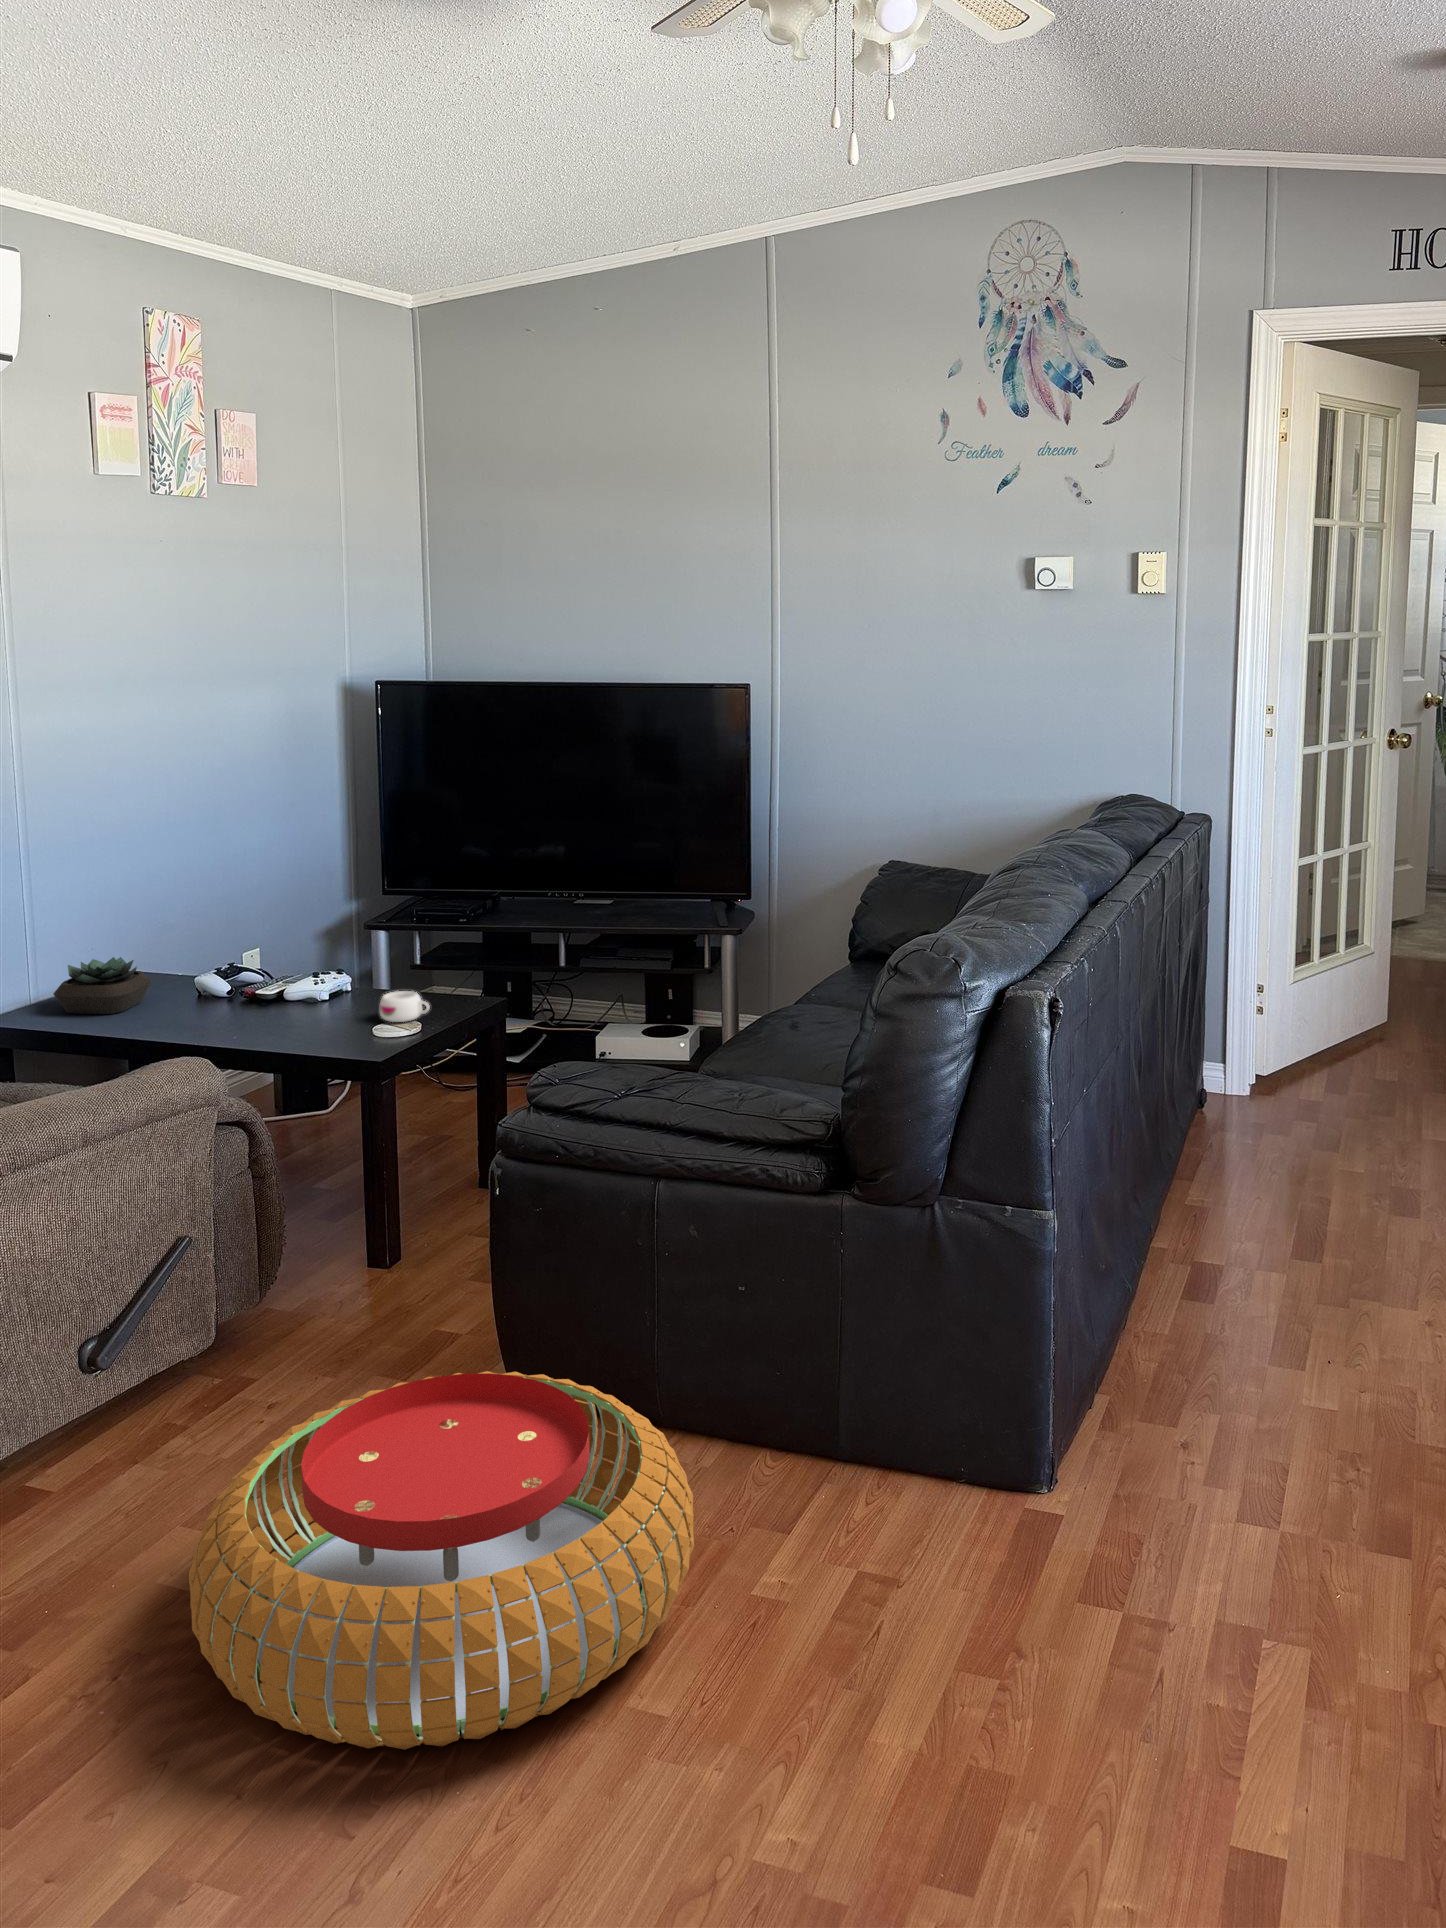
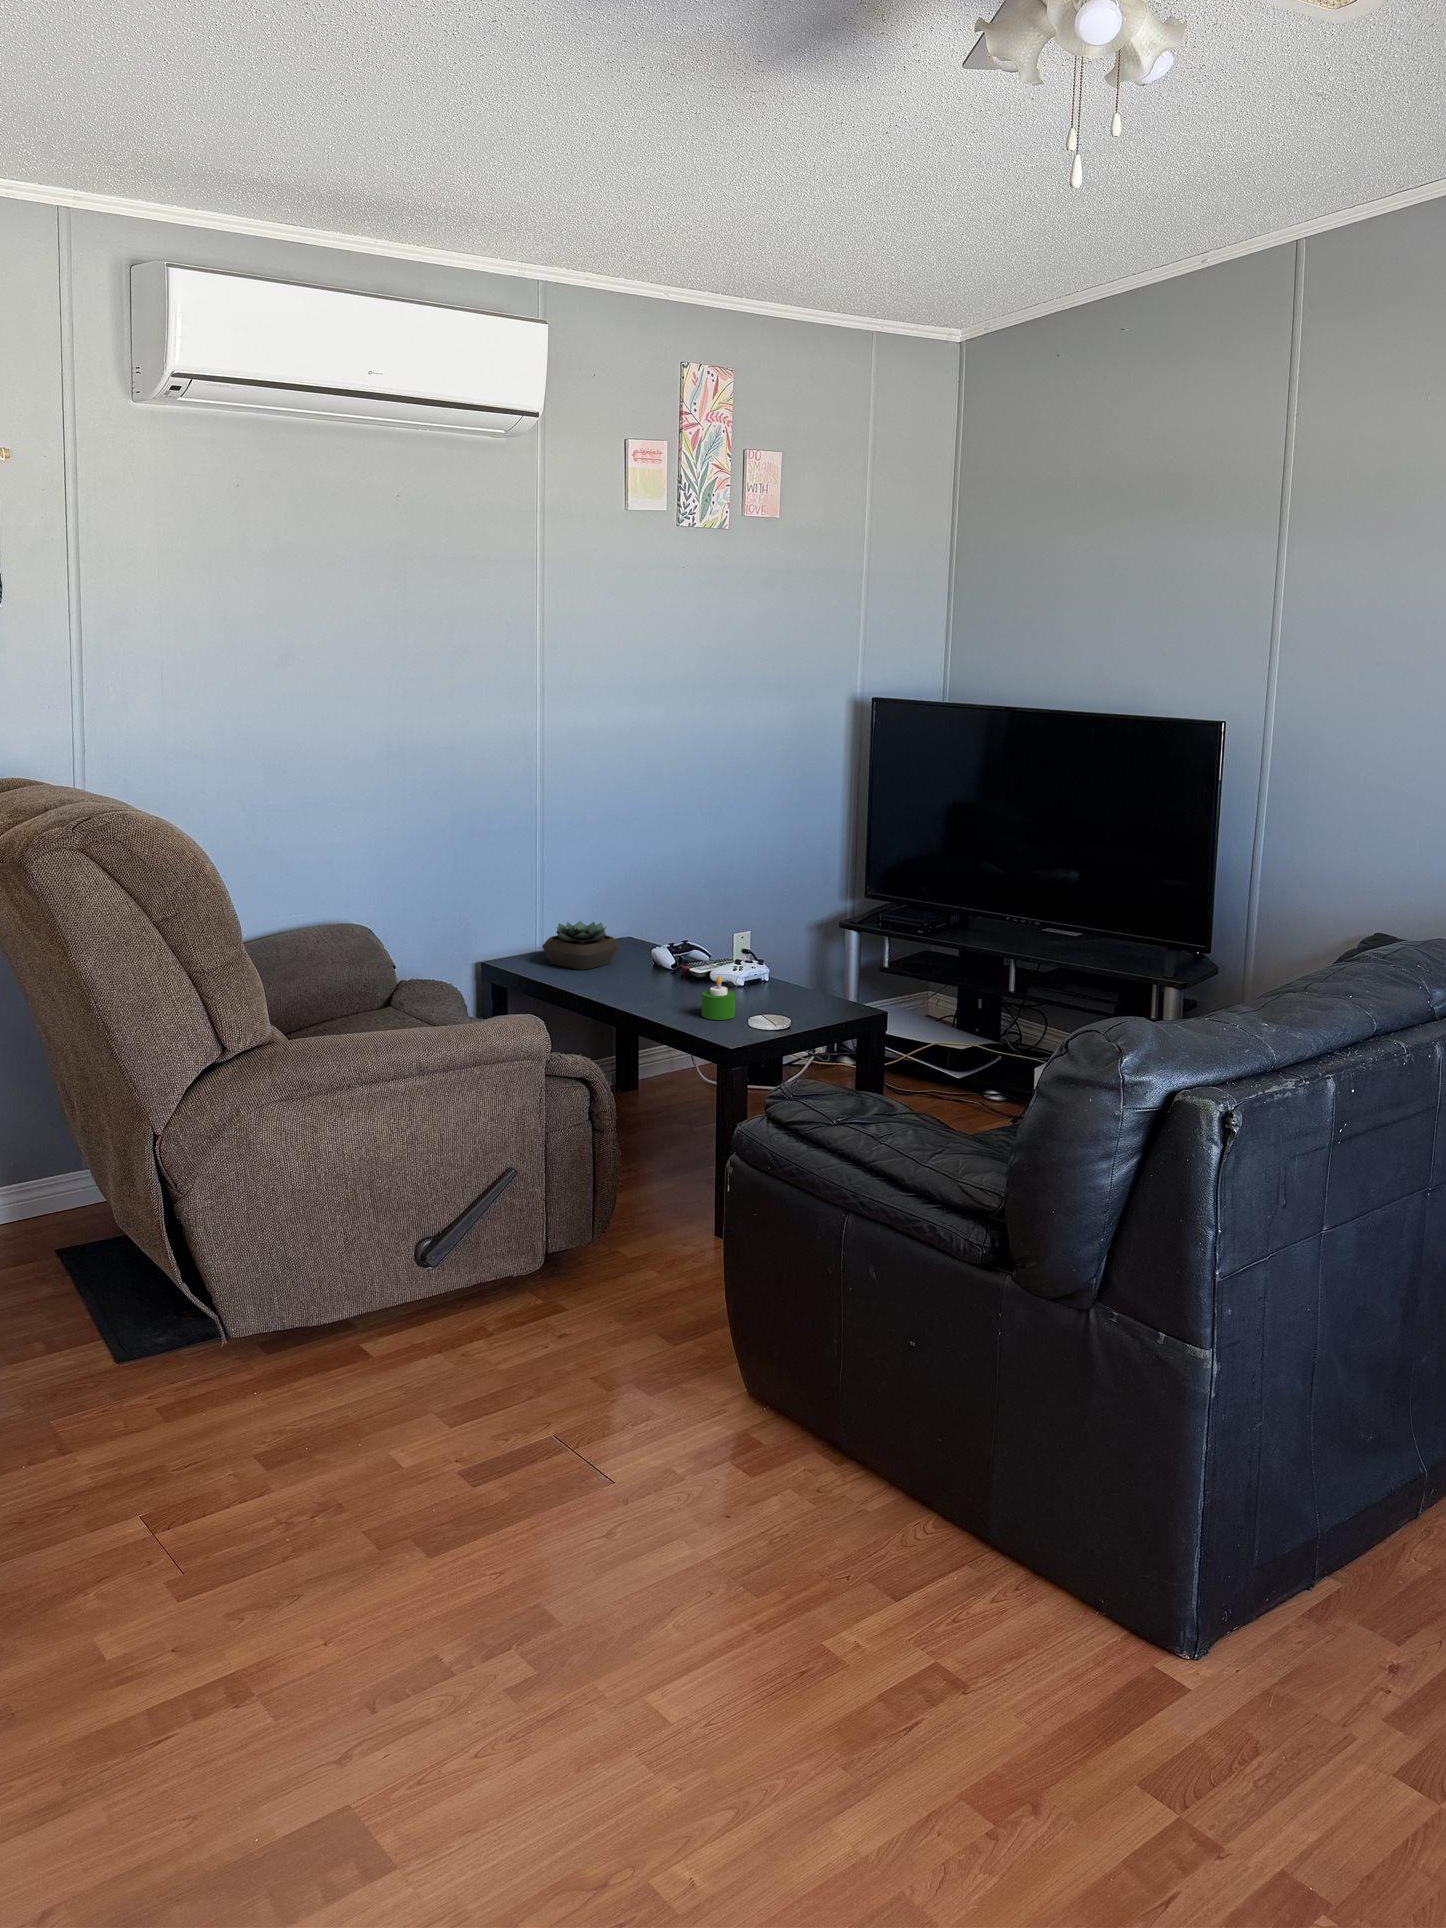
candle: none [305,989,344,1038] -> present [702,976,736,1020]
mug: present [380,991,430,1022] -> none [771,988,813,1017]
pouf: present [189,1371,694,1750] -> none [346,1340,796,1680]

